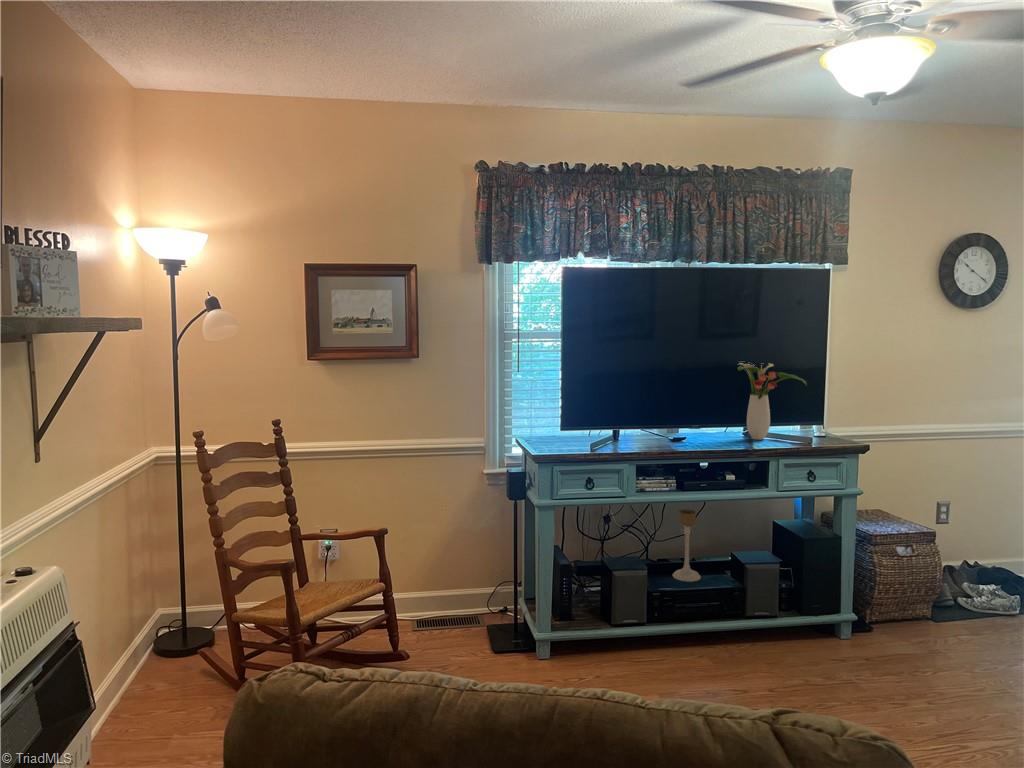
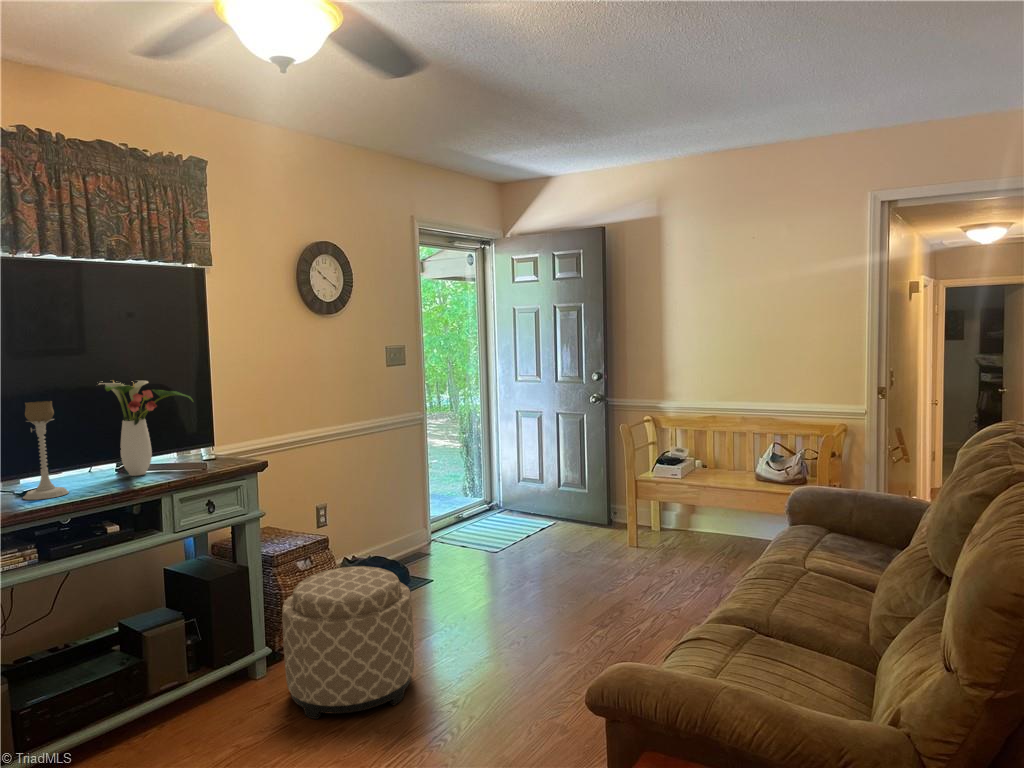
candle holder: present [673,509,701,582] -> present [23,401,69,500]
ottoman: none [861,561,1008,715] -> present [282,566,414,719]

